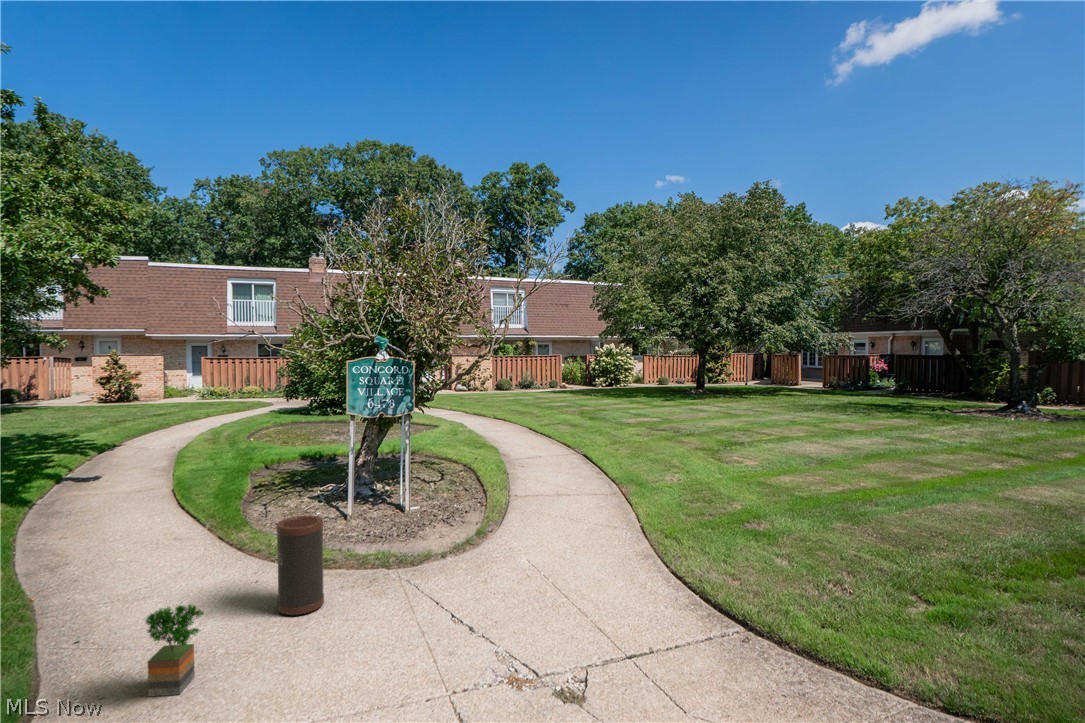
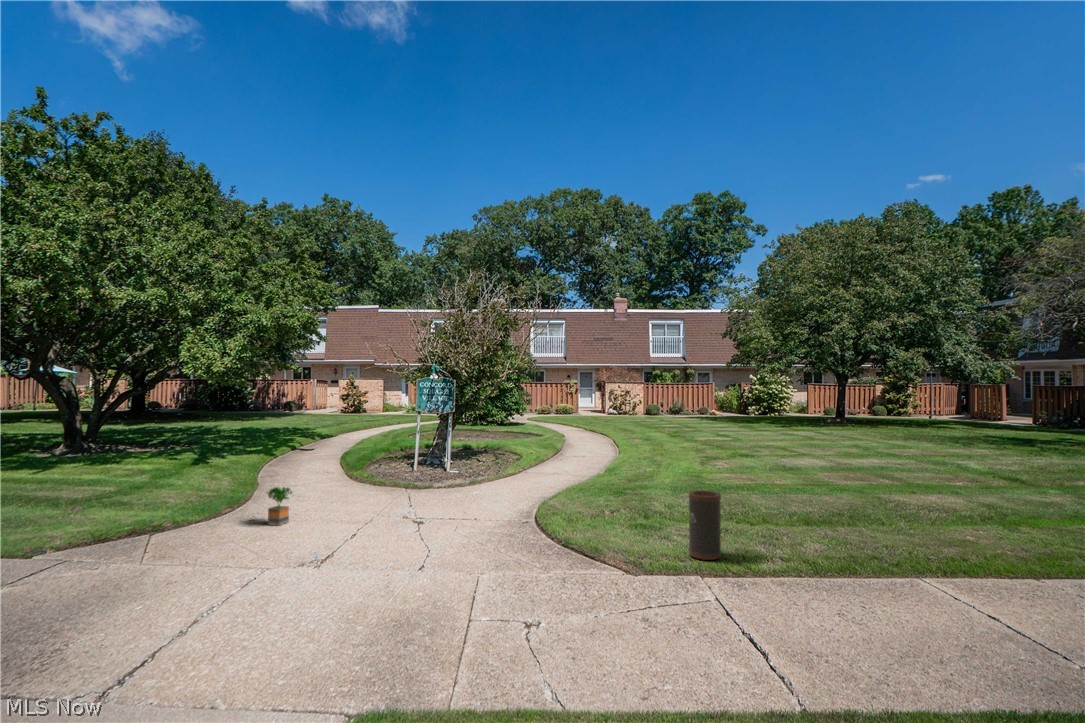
trash can: present [277,516,324,616] -> present [689,490,721,560]

